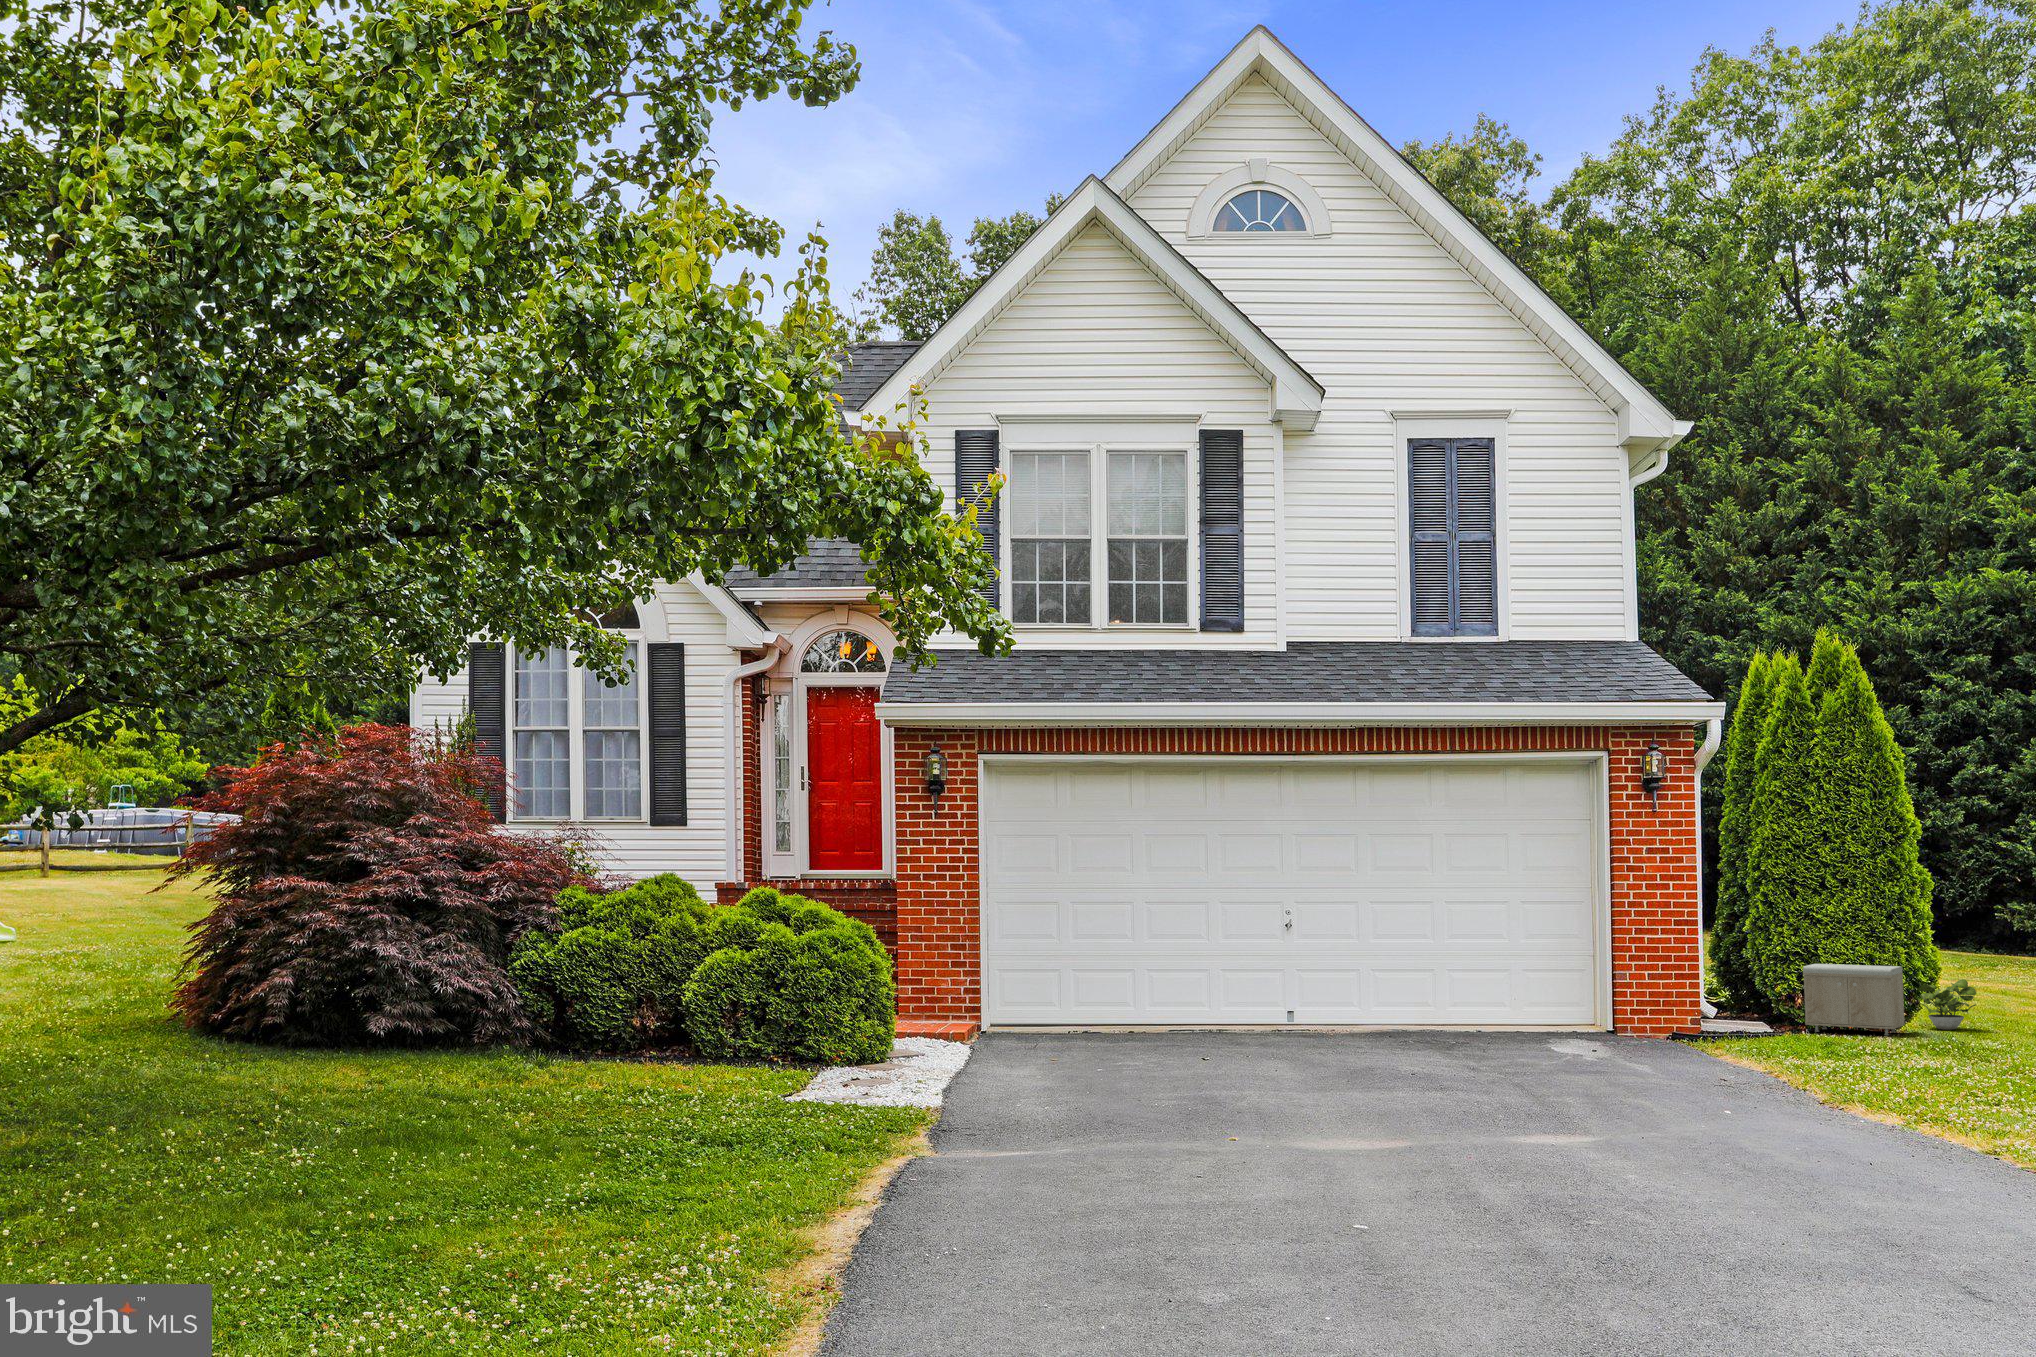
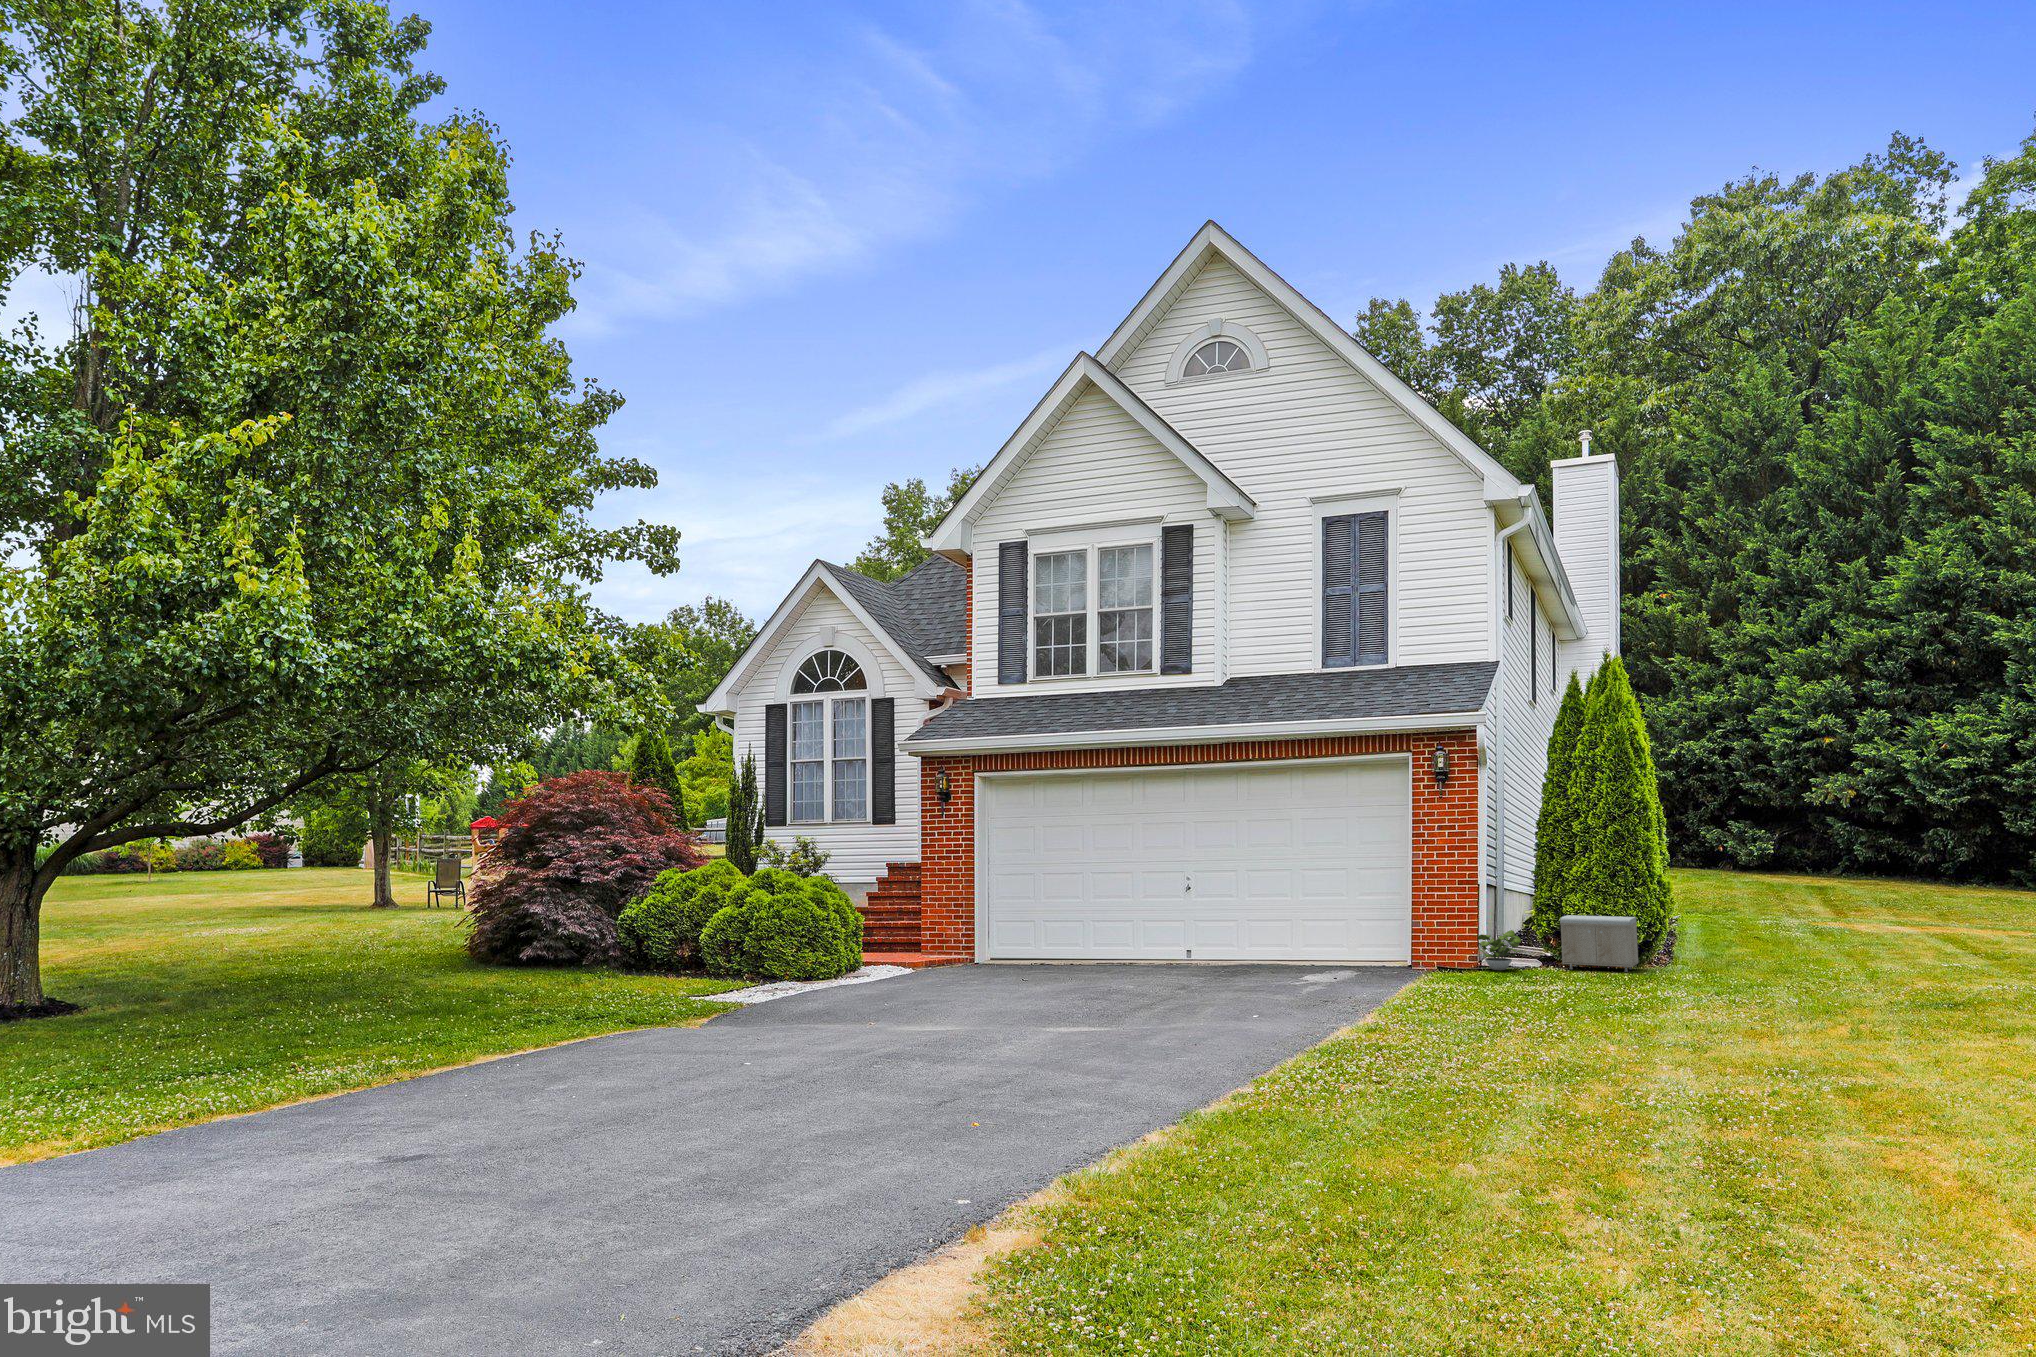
potted plant: present [1918,979,1976,1030] -> present [1477,930,1521,970]

